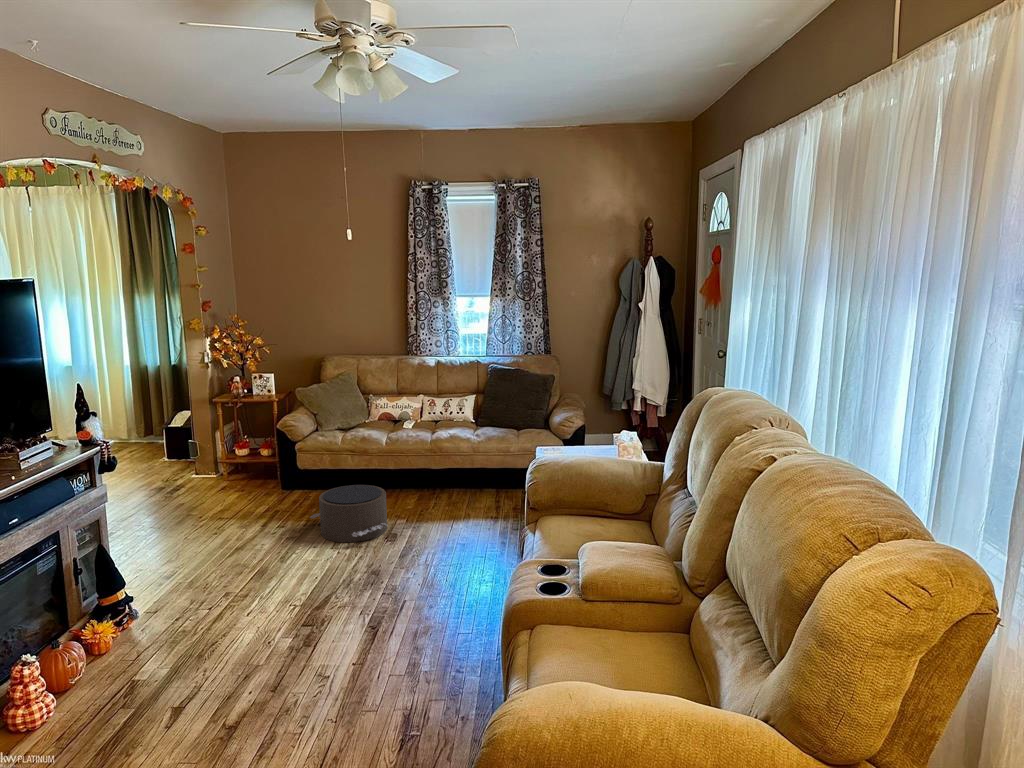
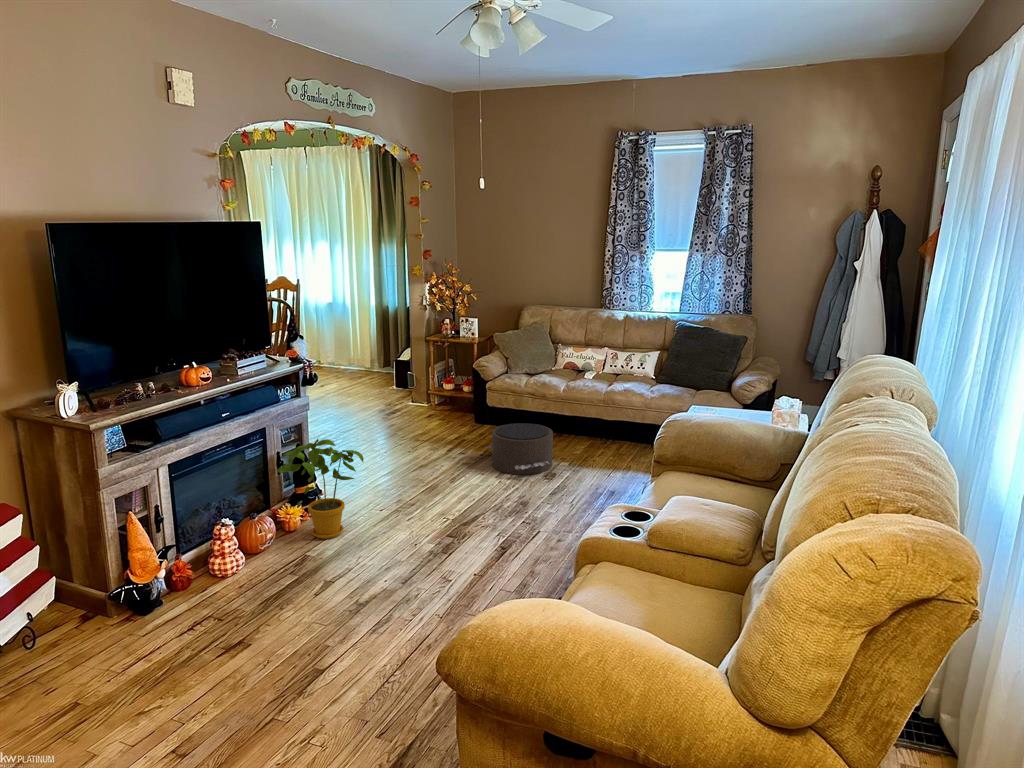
house plant: none [81,535,196,656] -> present [277,439,364,539]

